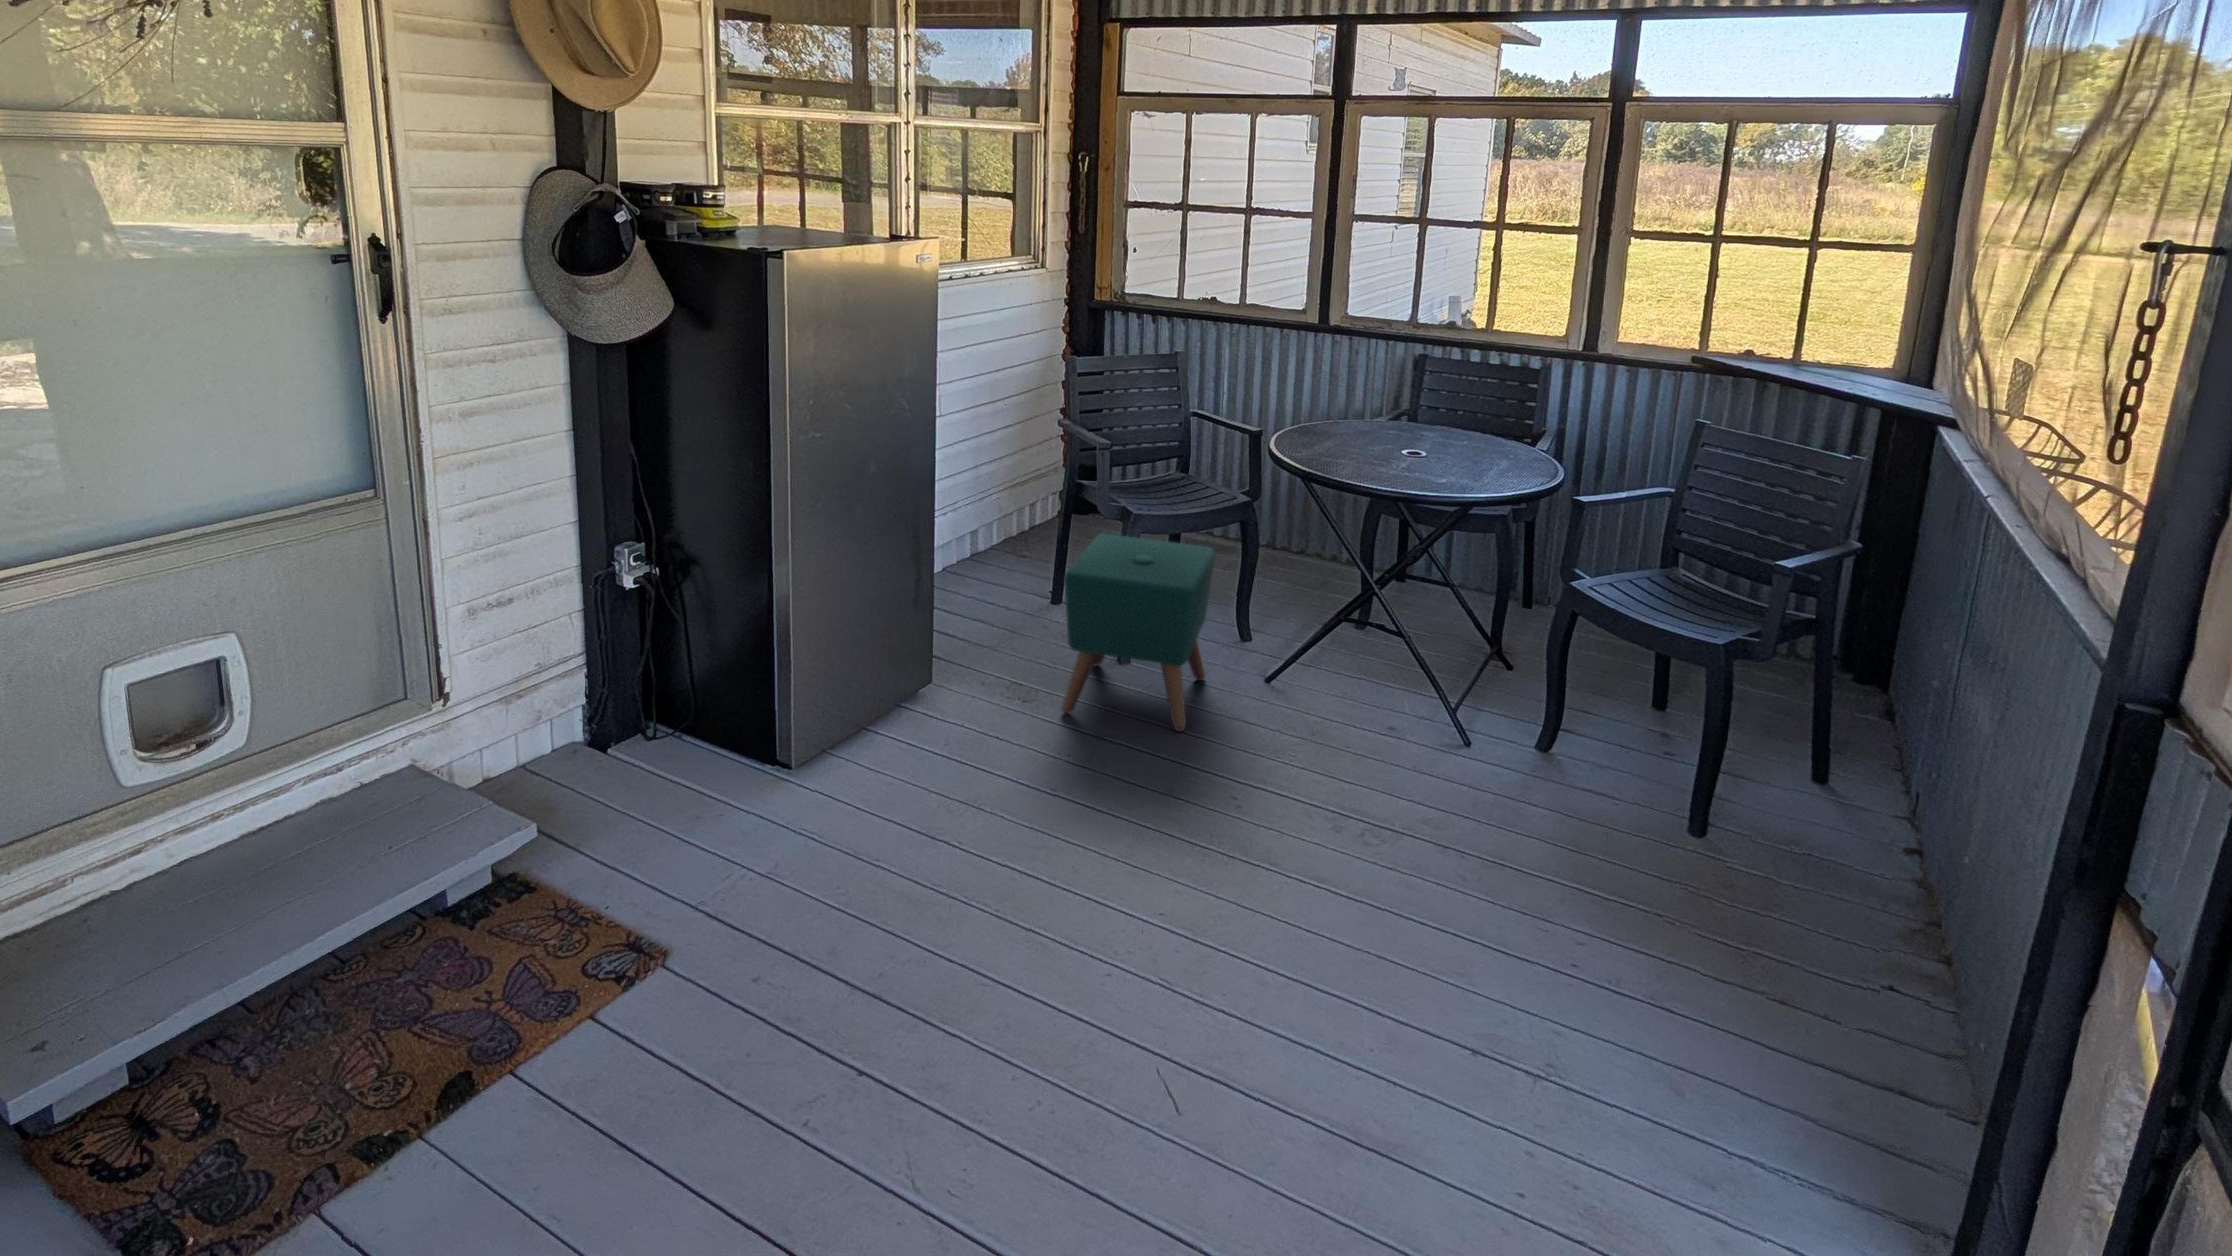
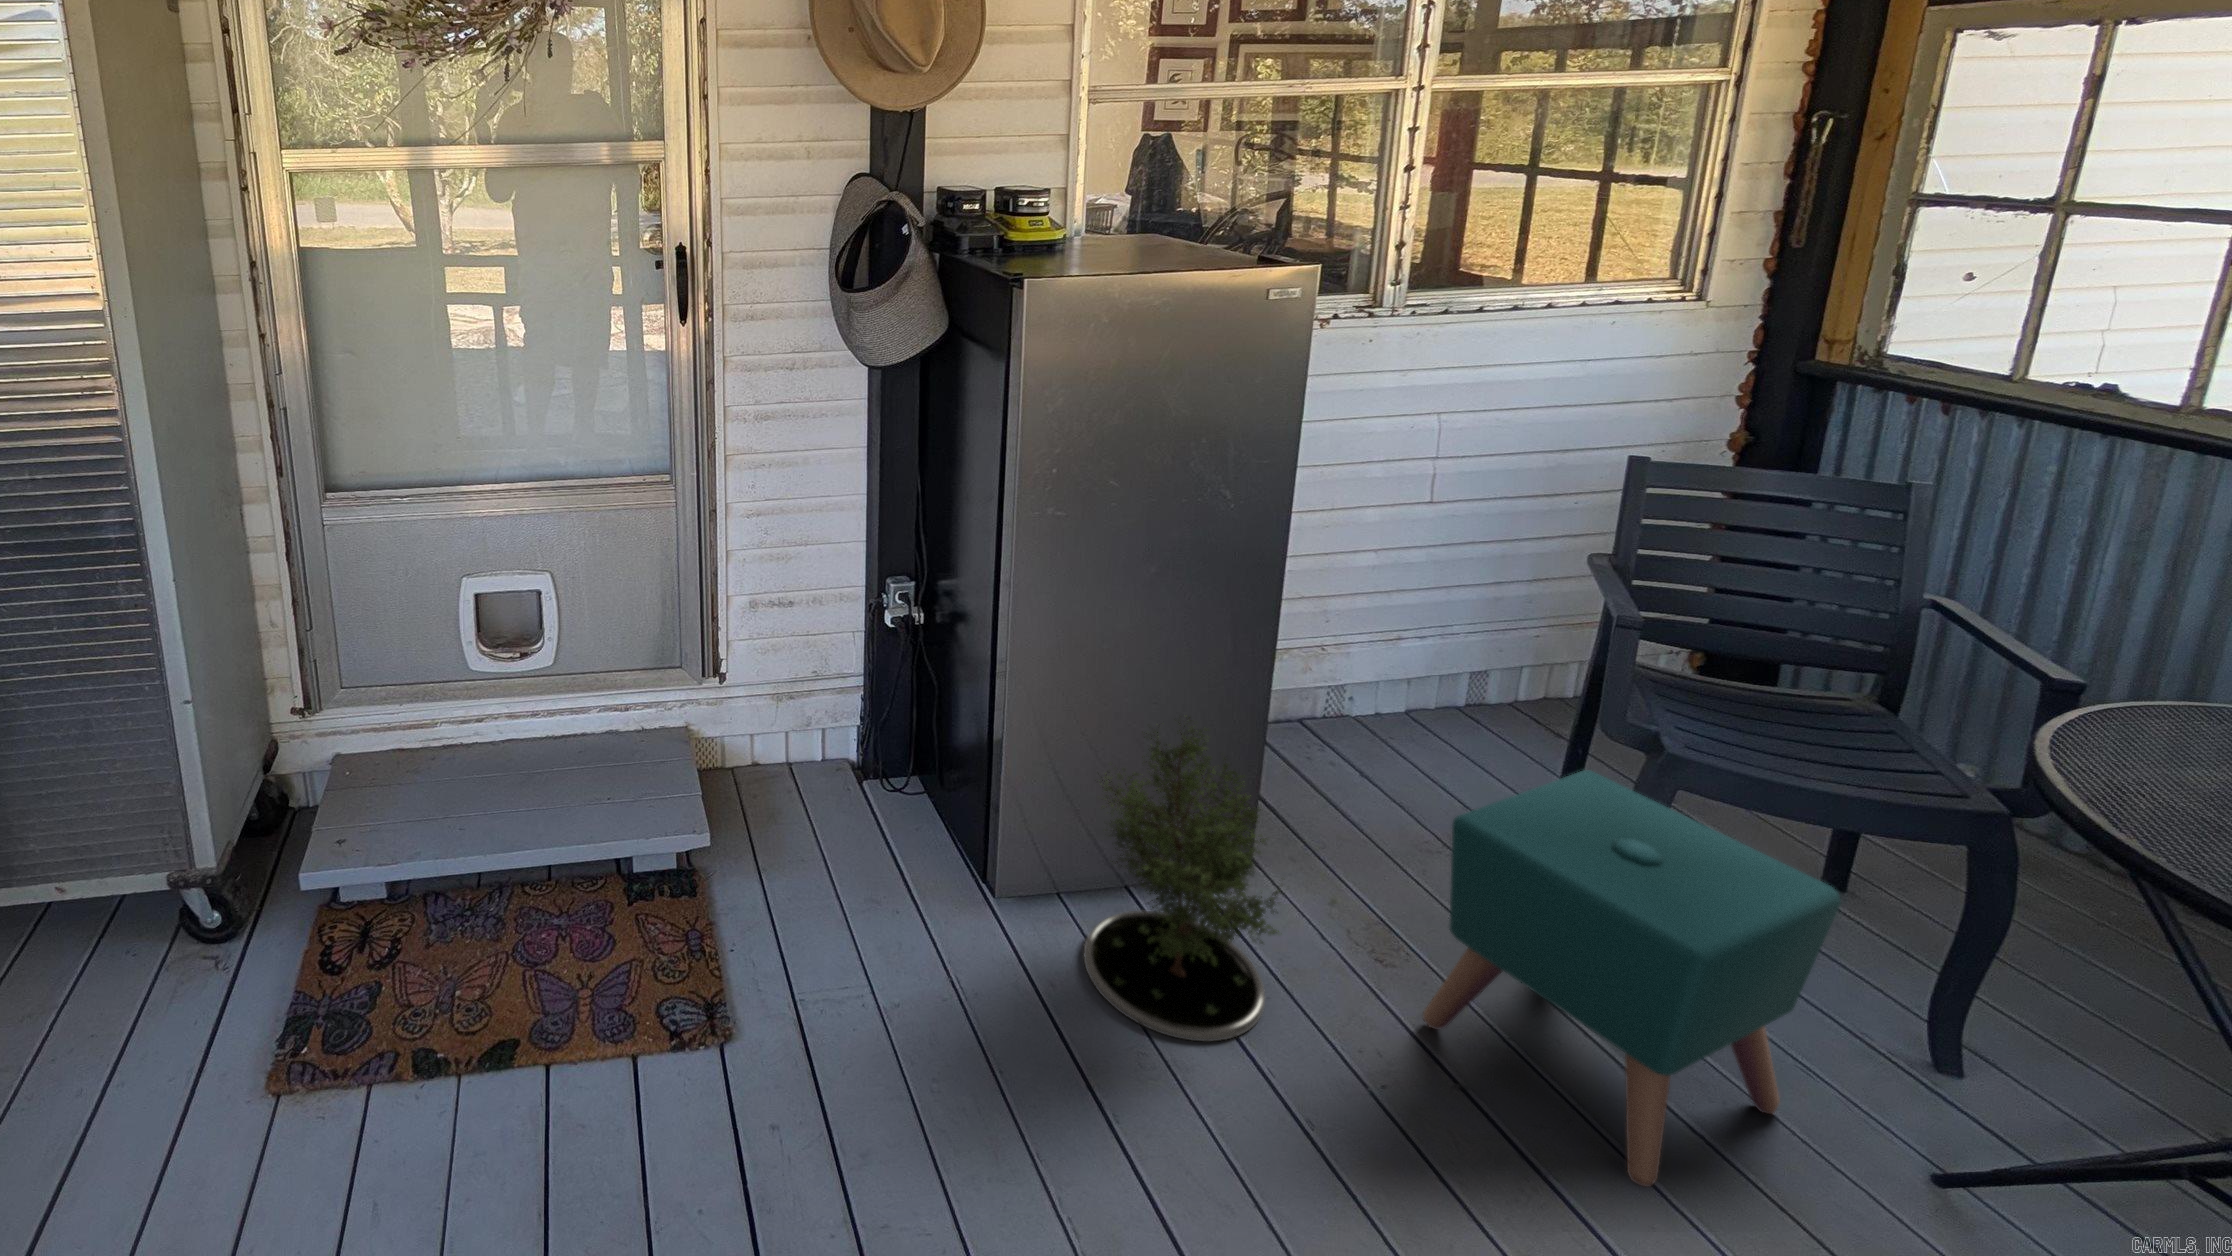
potted tree: none [861,555,1008,788] -> present [1084,715,1280,1042]

